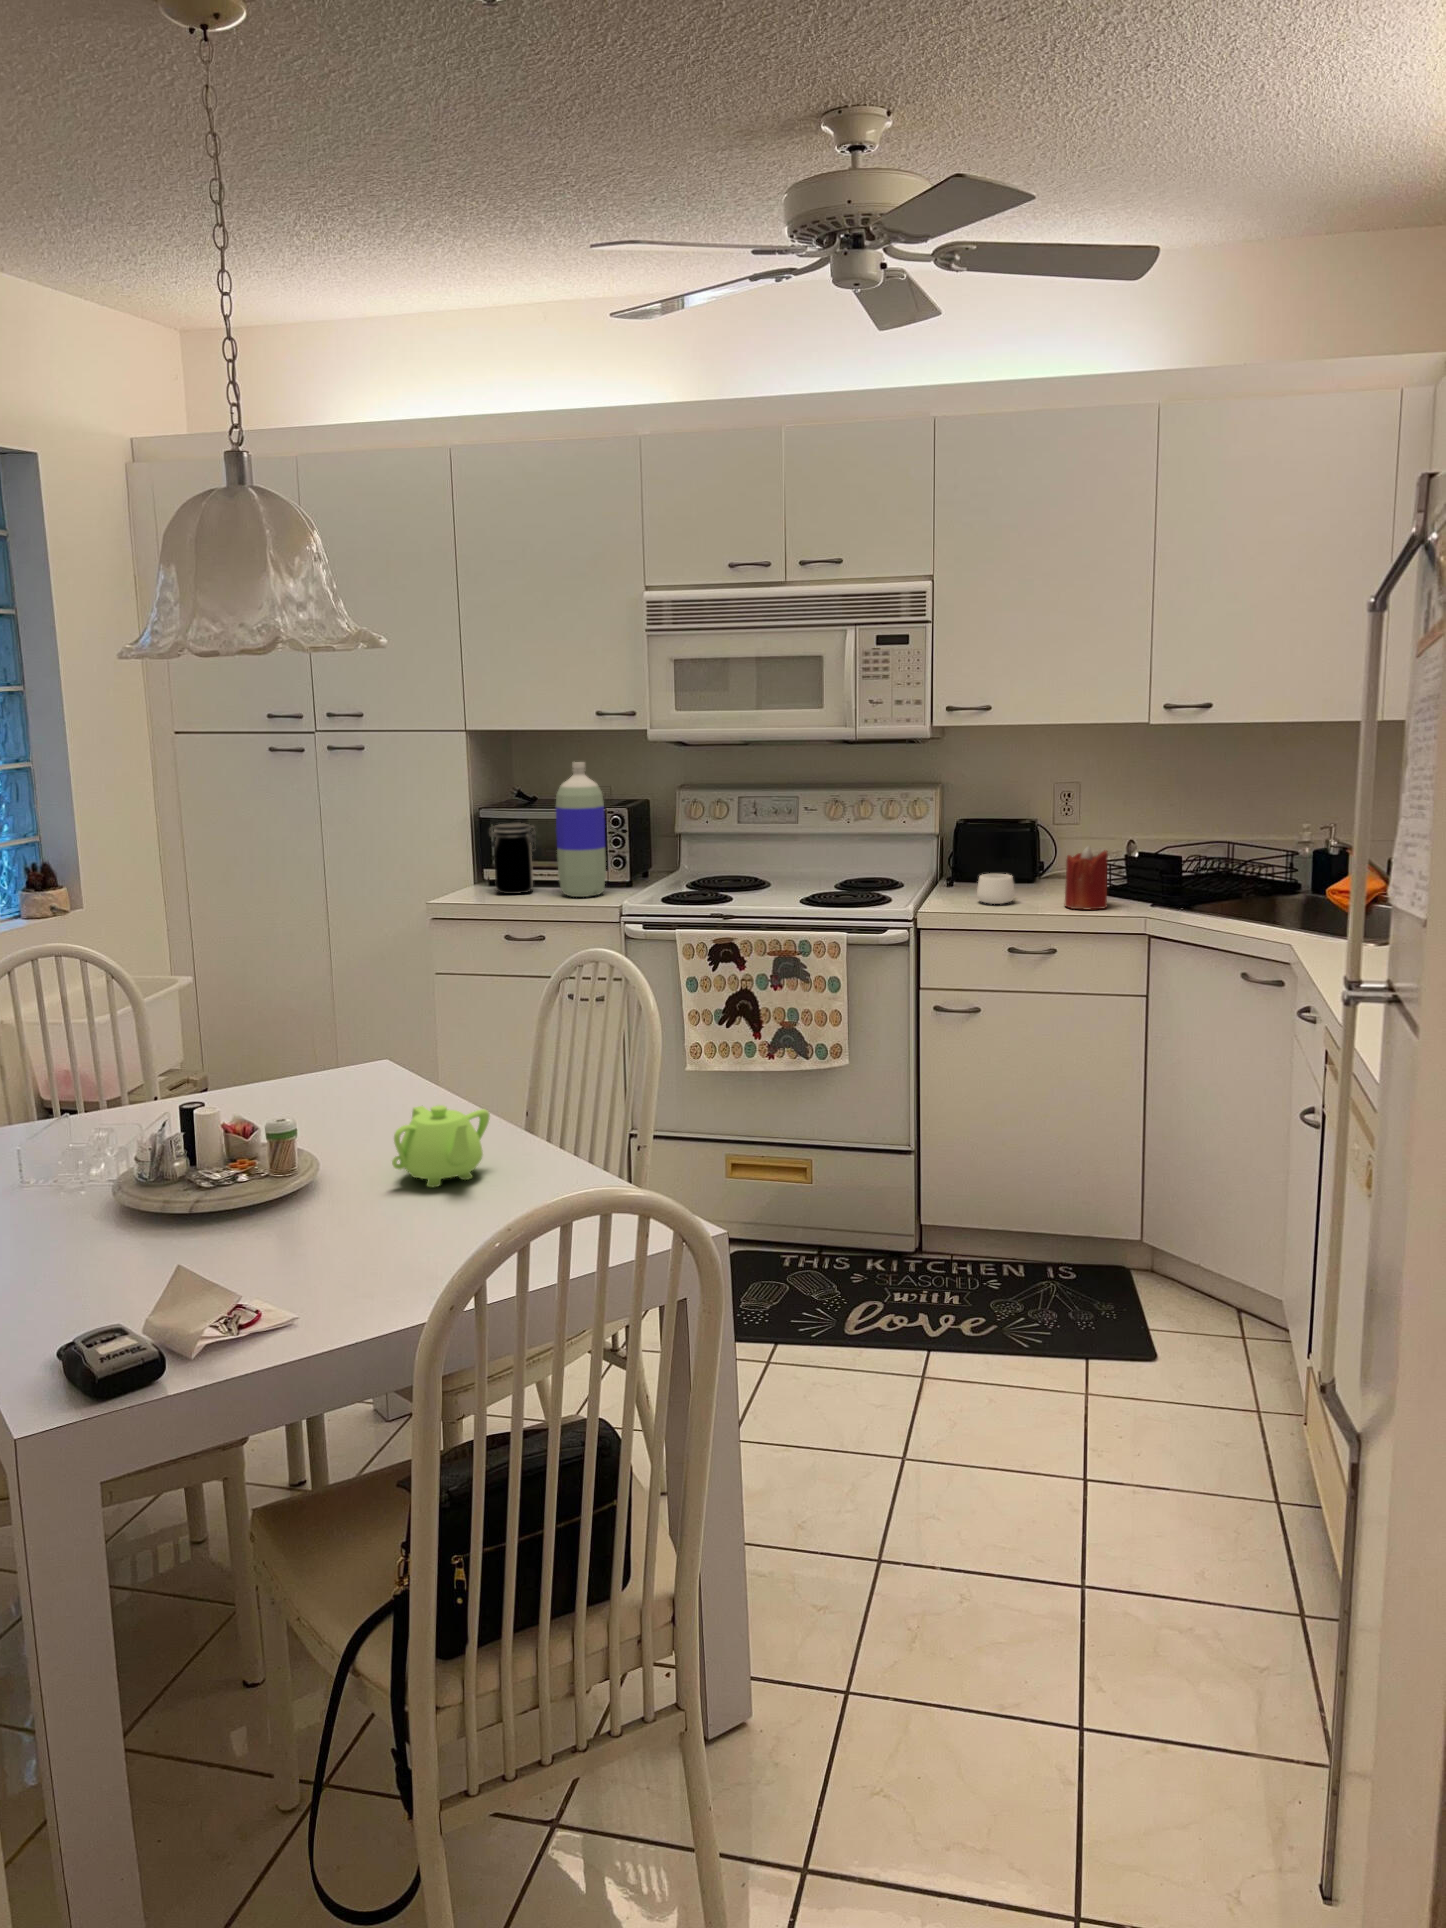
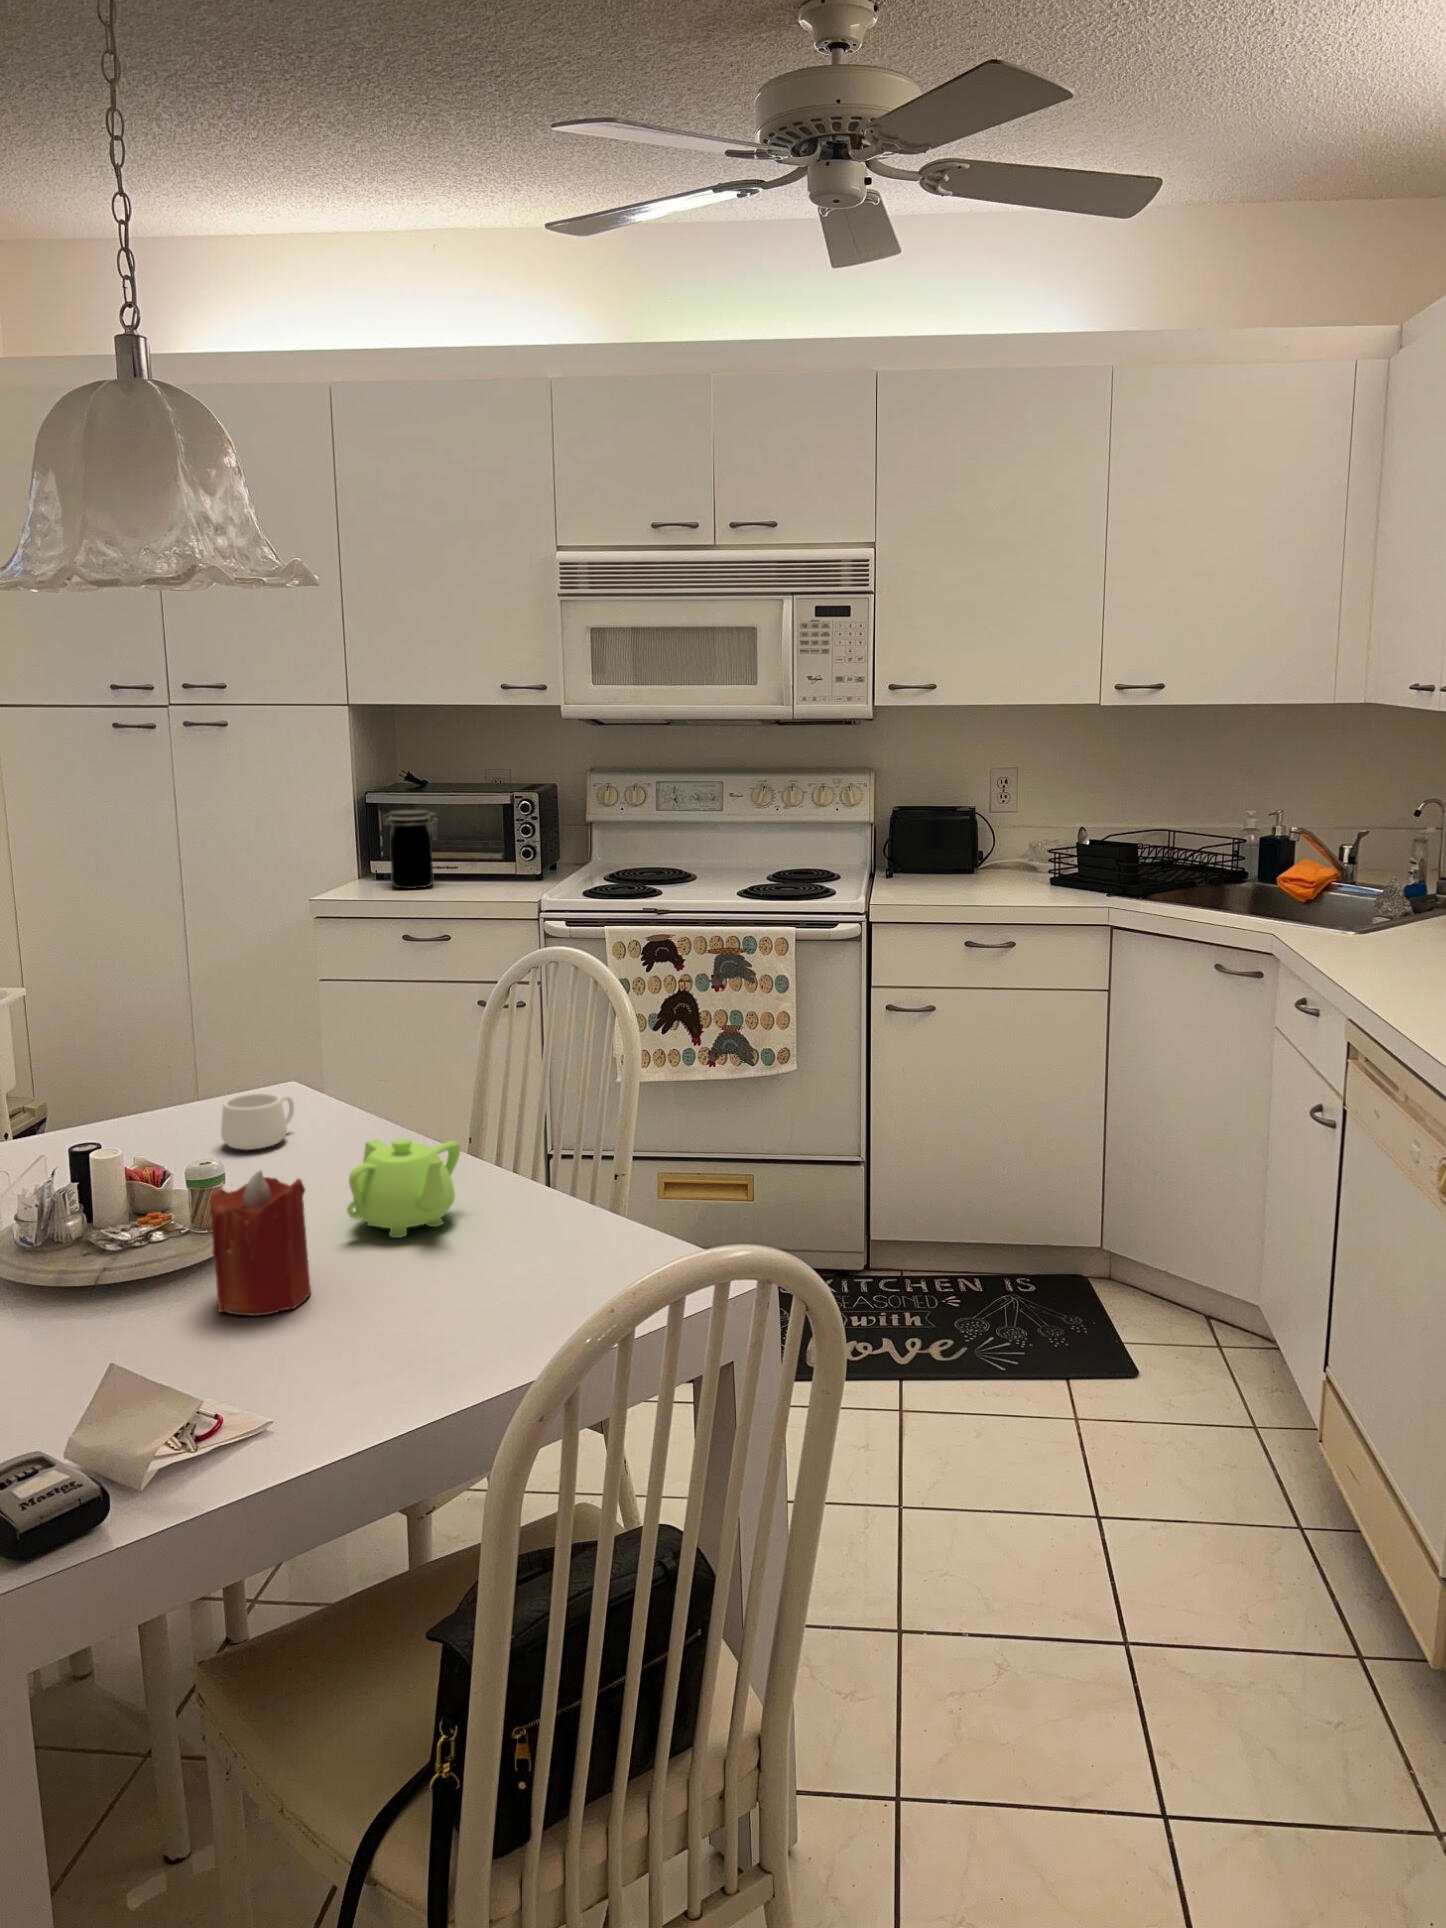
bottle: present [556,762,606,897] -> none [461,741,518,891]
candle: present [1064,846,1108,910] -> present [210,1170,311,1316]
mug: present [977,874,1015,904] -> present [221,1093,294,1150]

